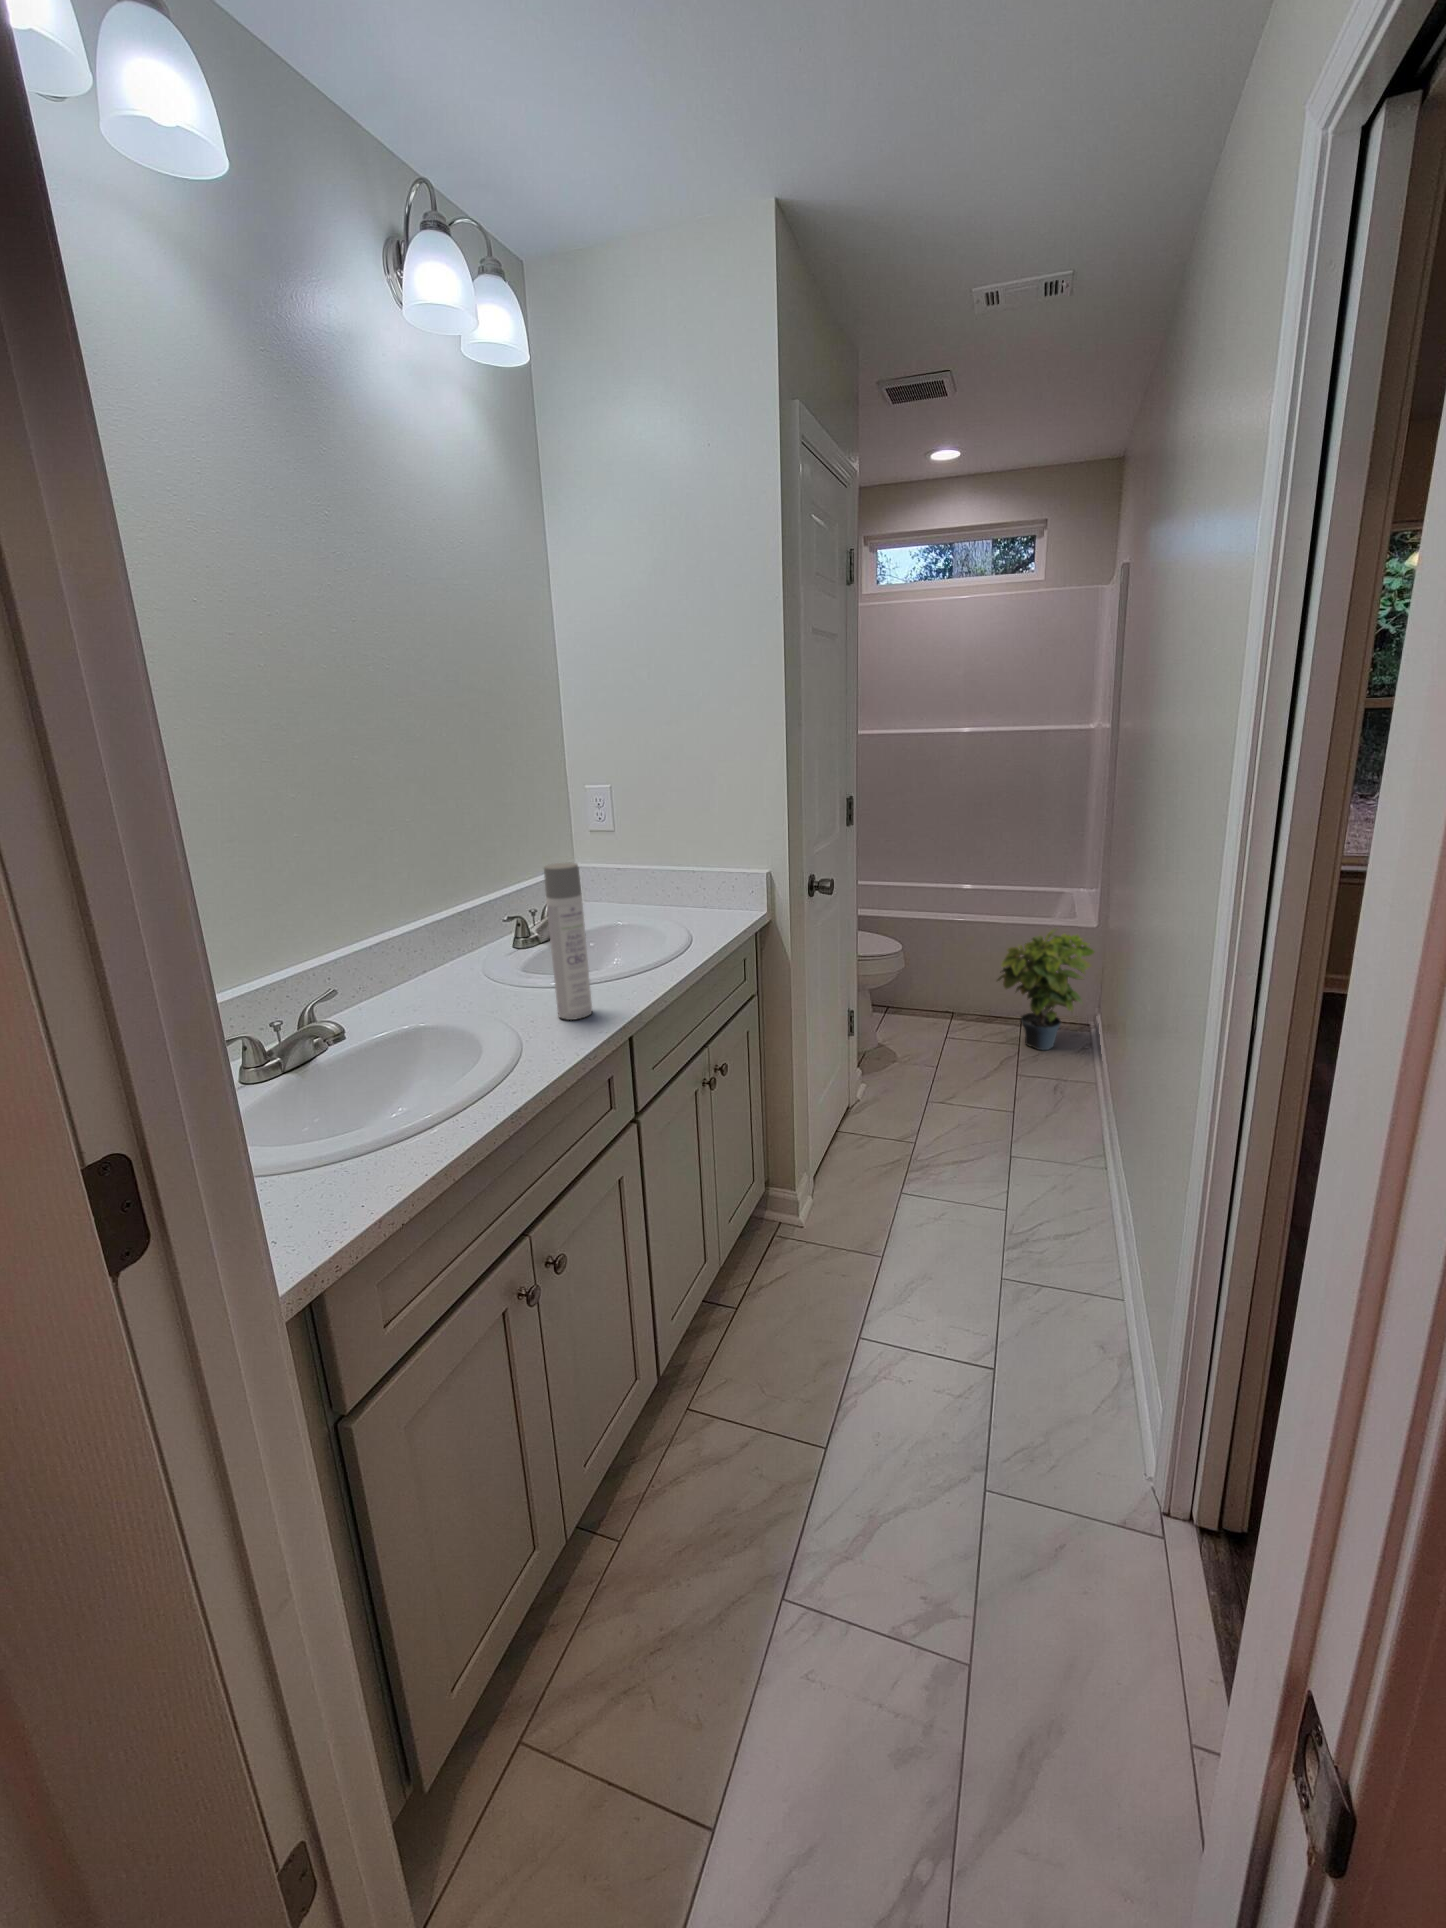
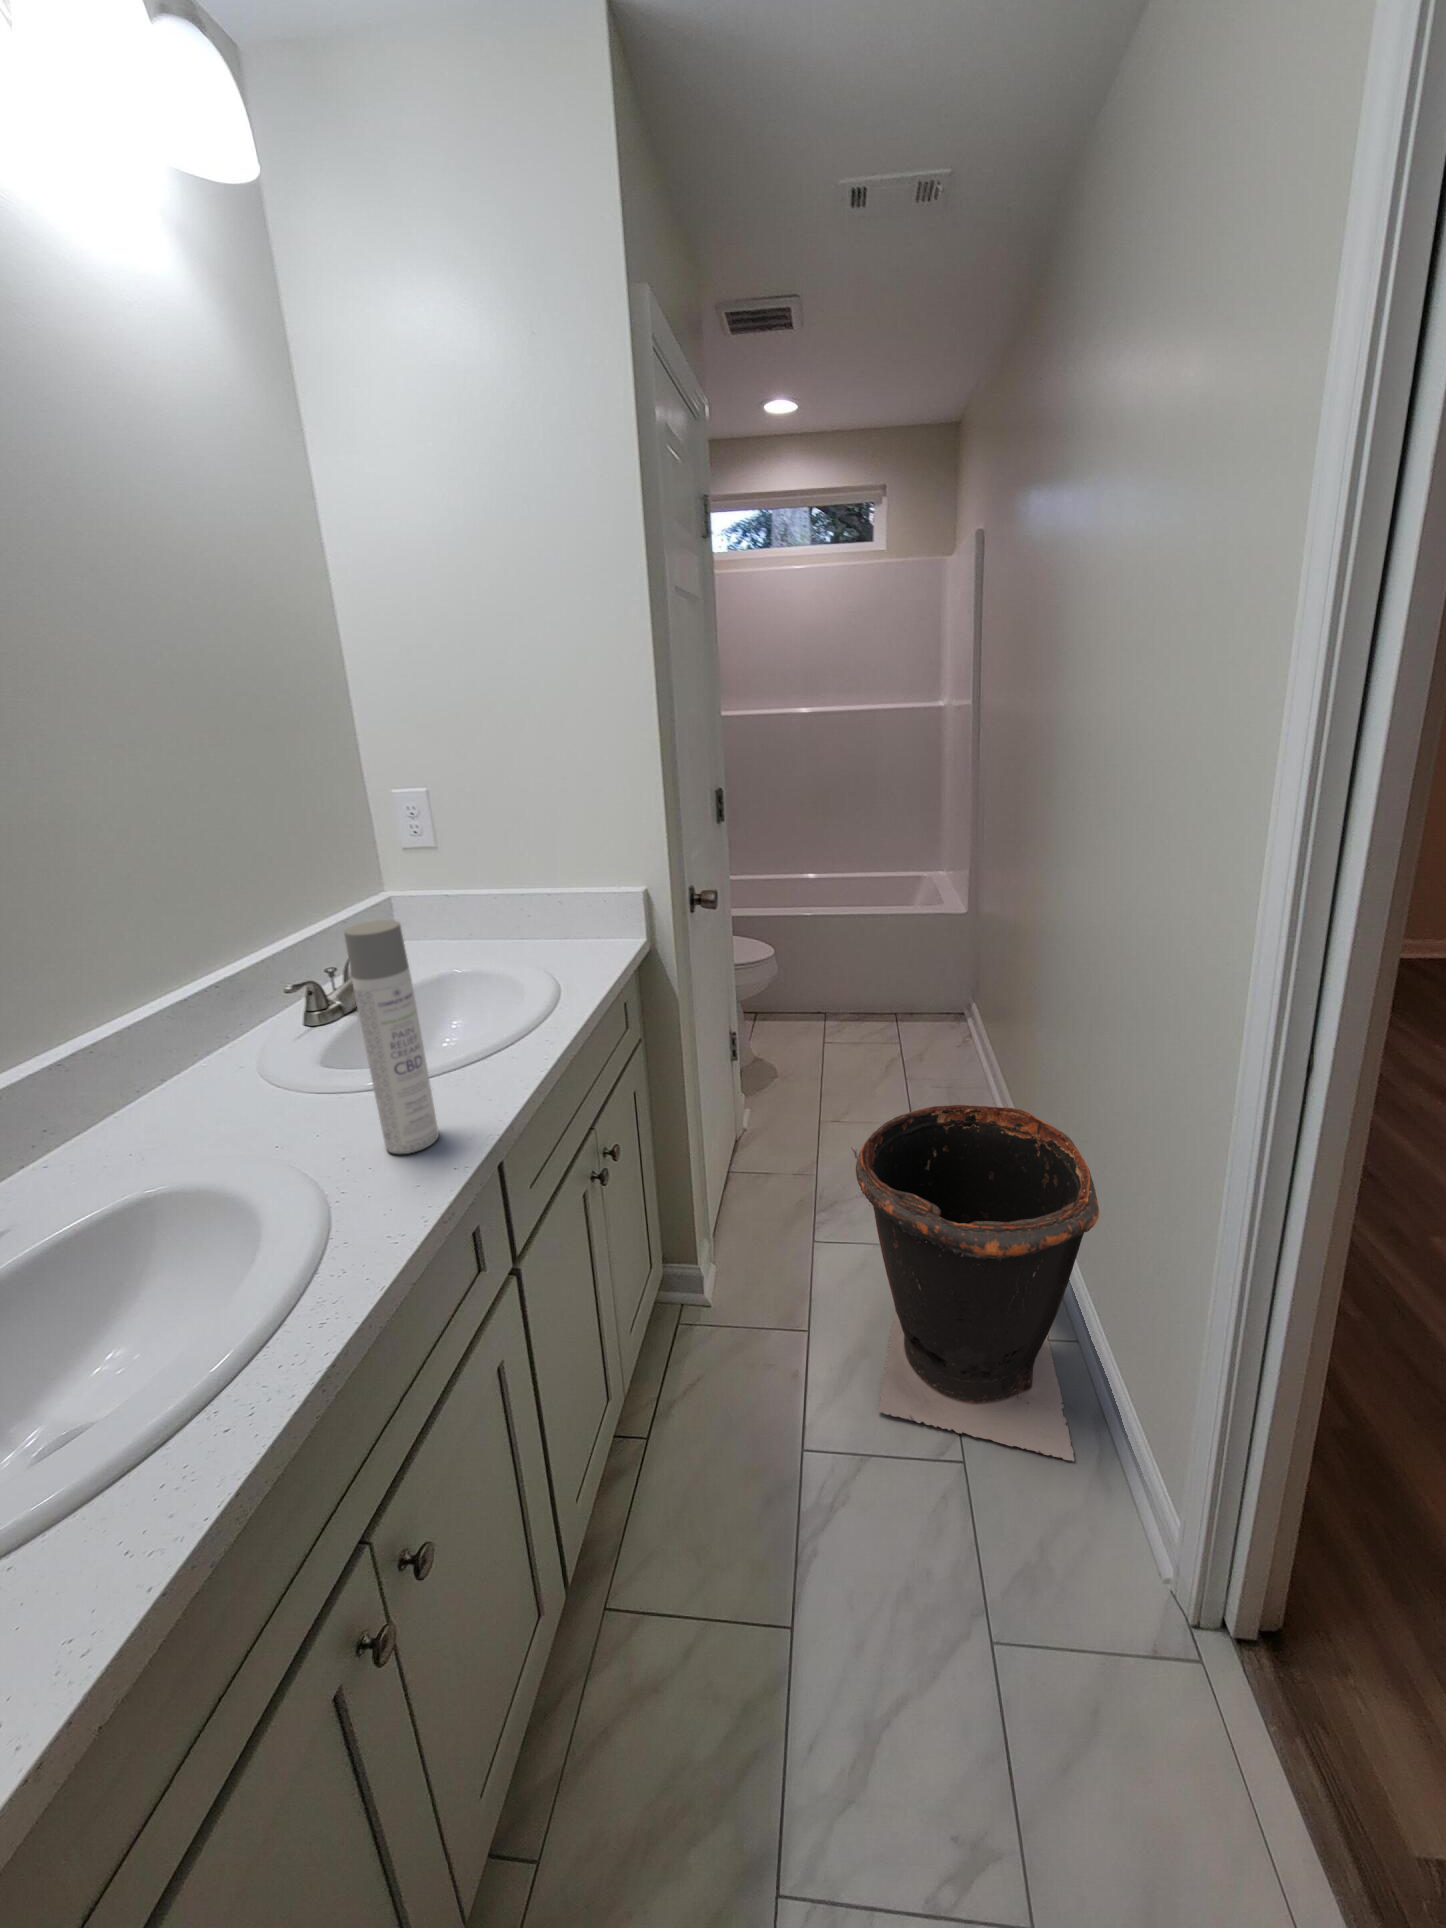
potted plant: present [997,929,1094,1050] -> none [875,919,971,1047]
trash can: none [919,1077,1132,1384] -> present [851,1105,1099,1461]

